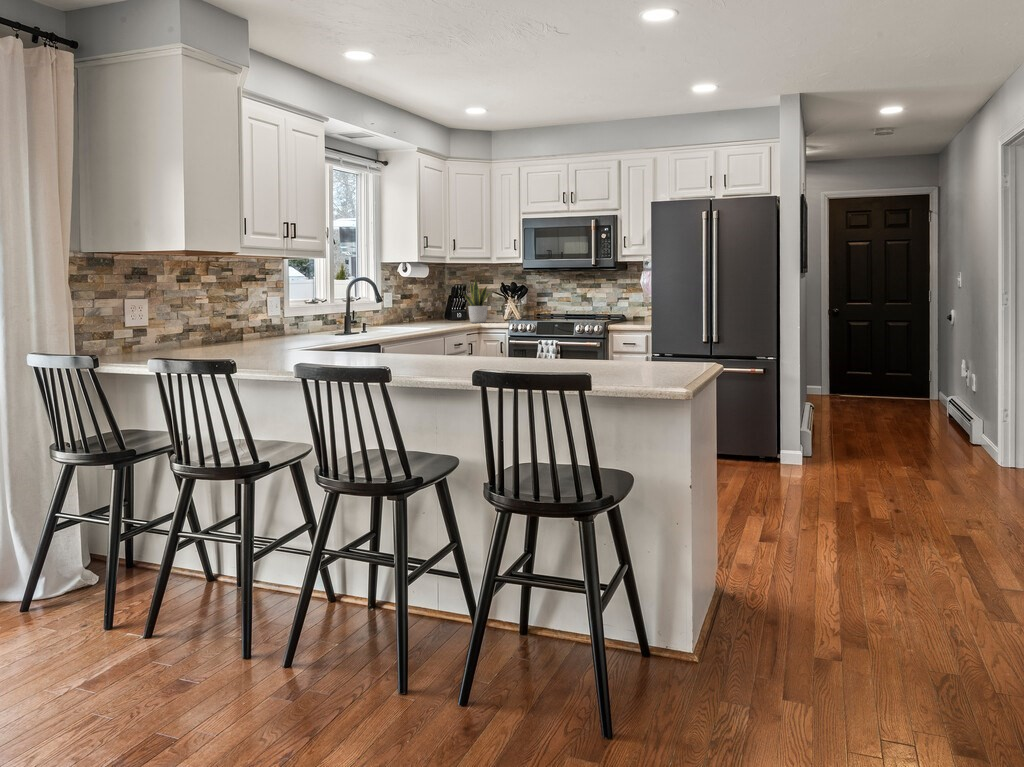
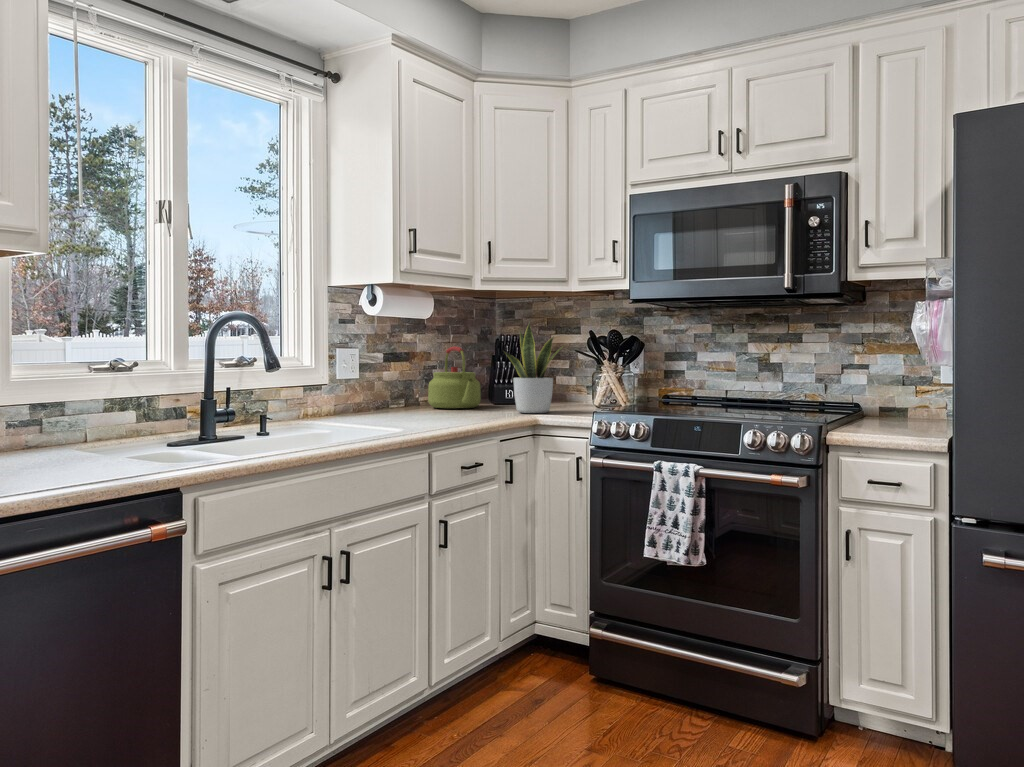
kettle: none [421,291,448,322] -> present [428,347,481,409]

